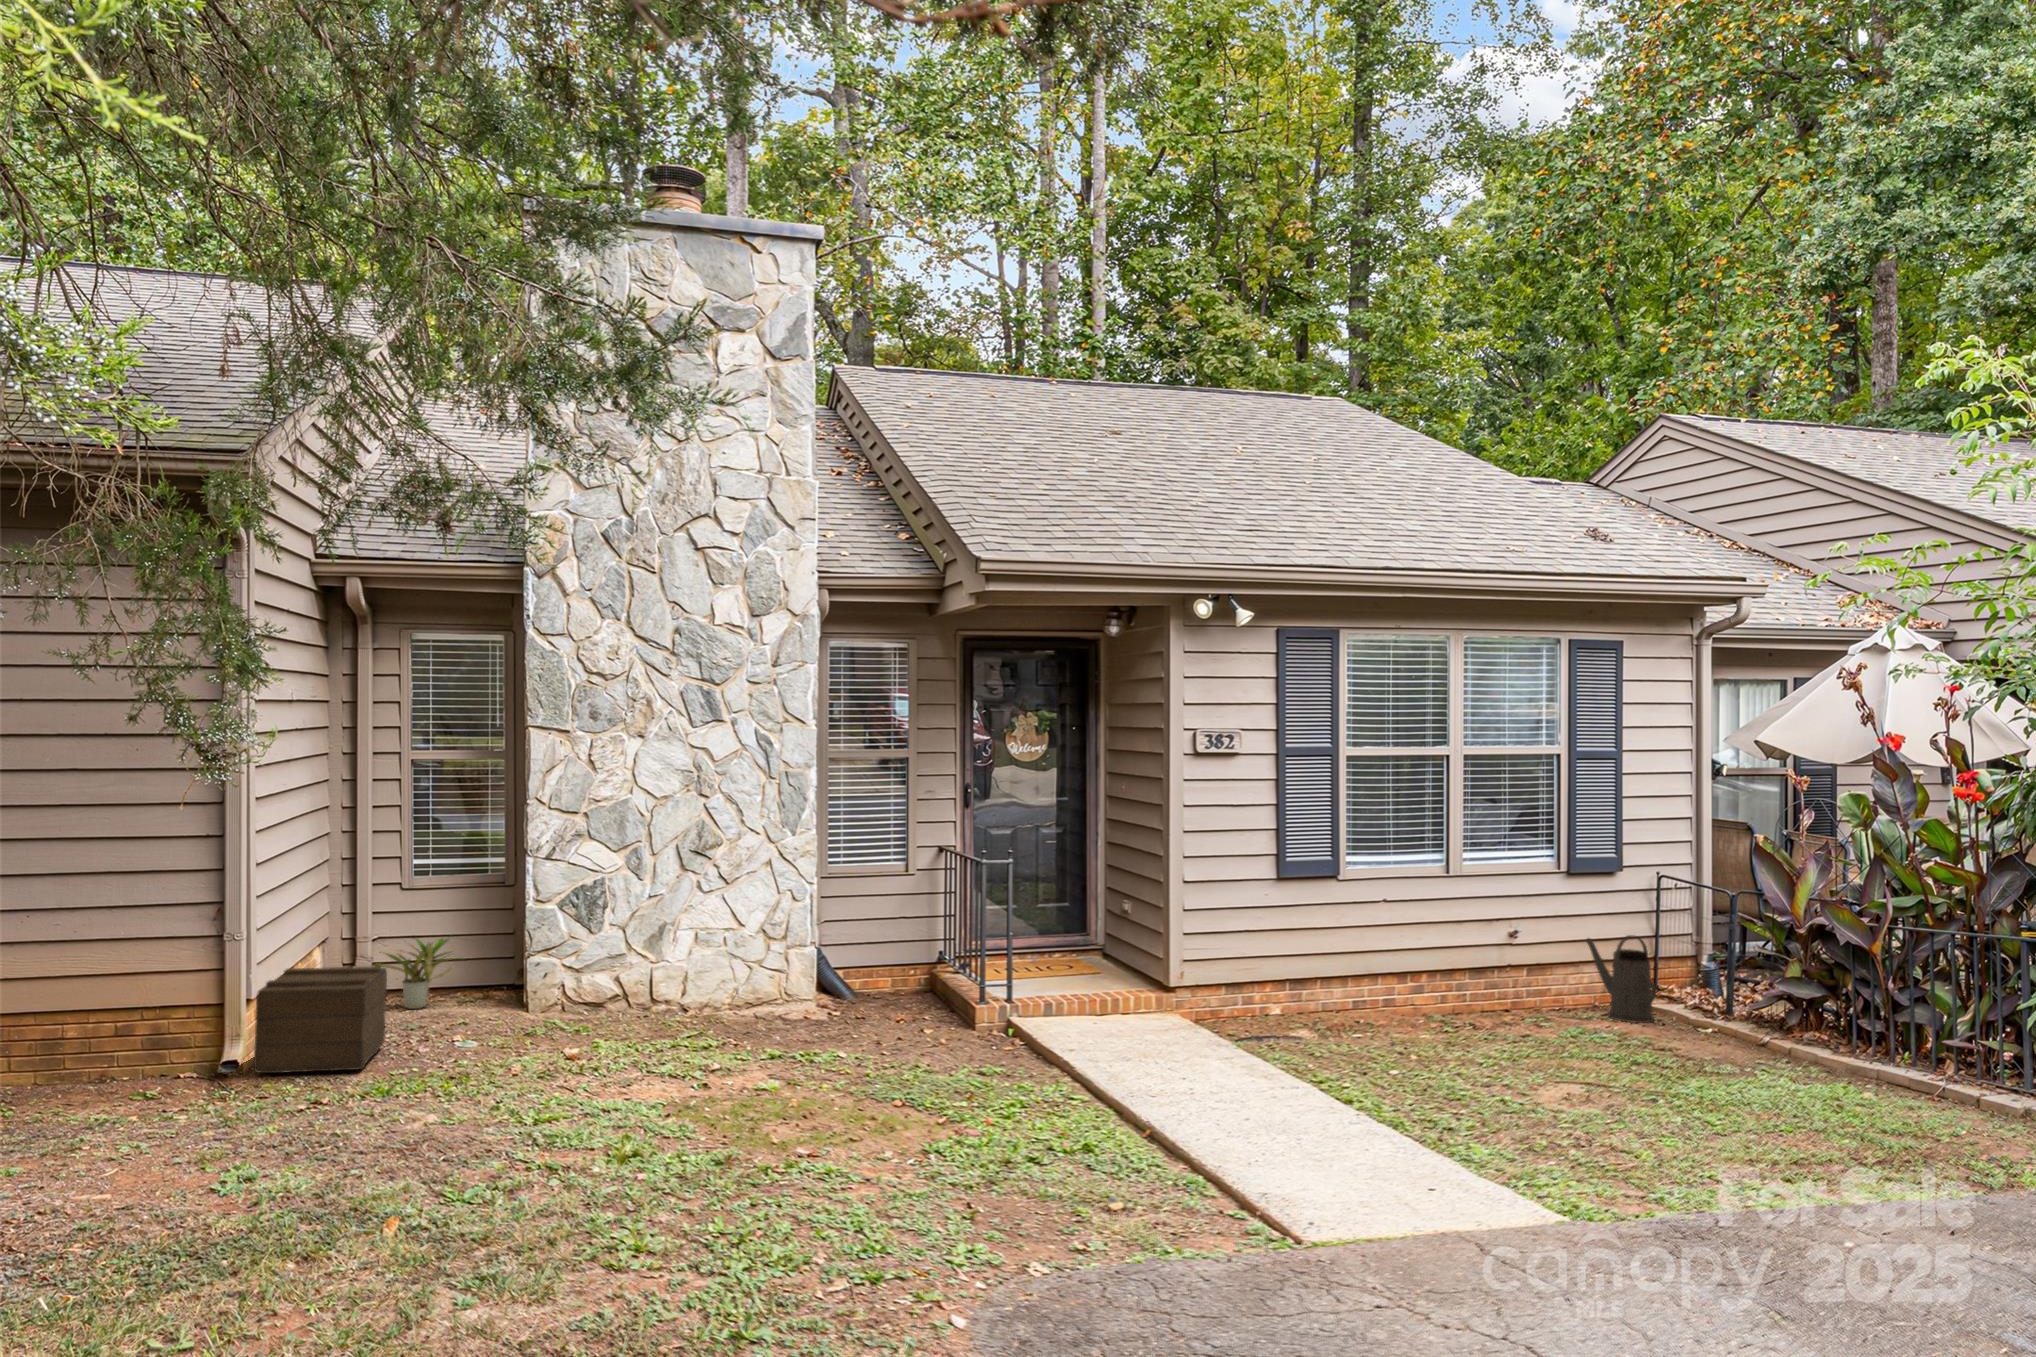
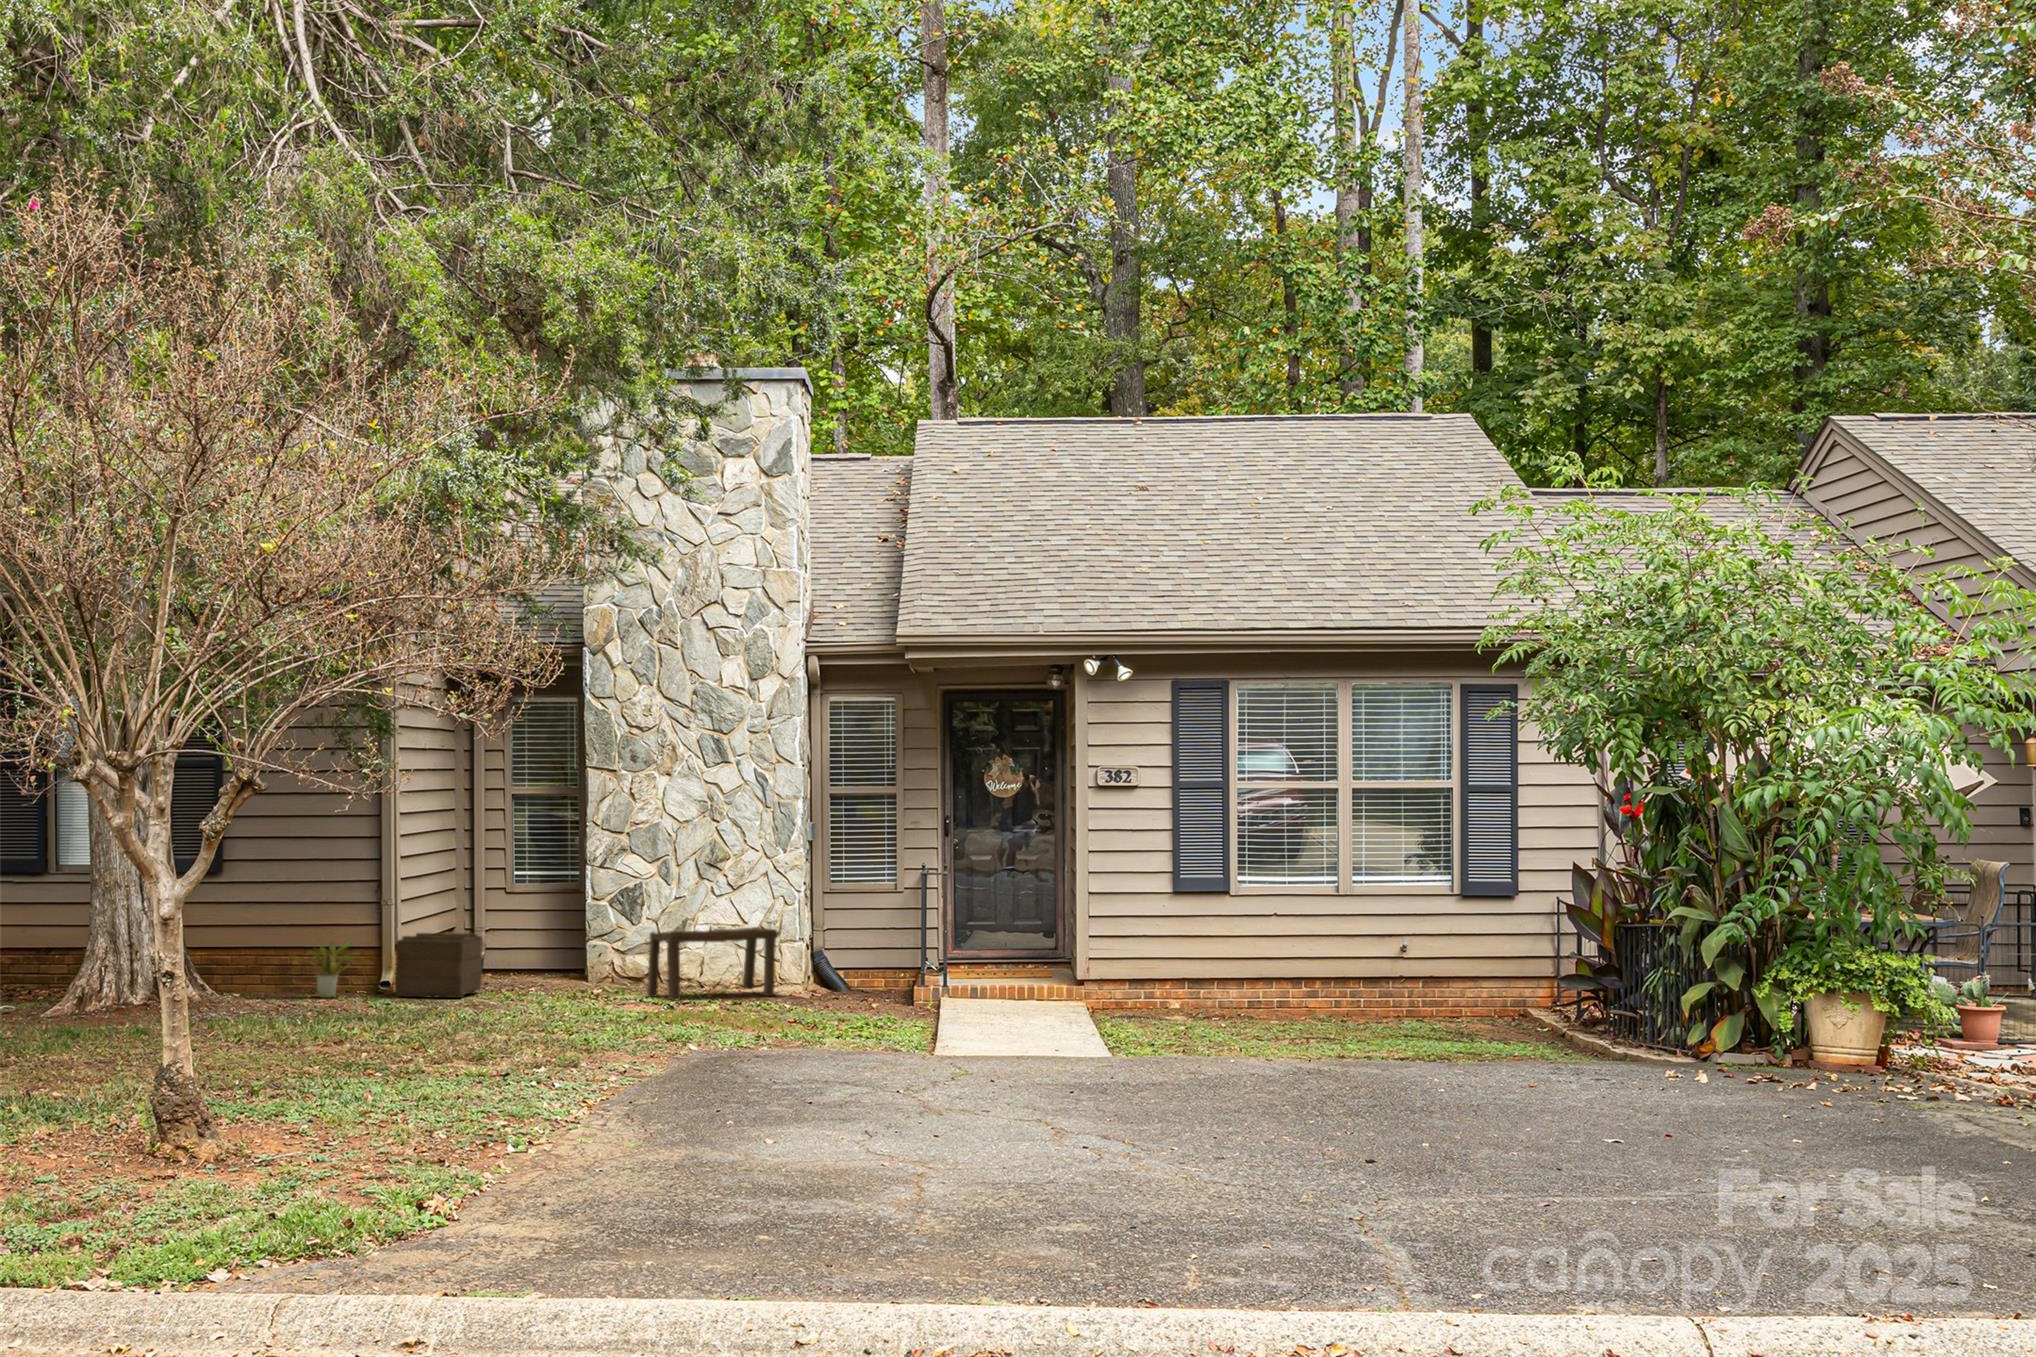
bench: none [627,931,799,1048] -> present [647,927,778,1000]
watering can: present [1586,935,1656,1023] -> none [1474,947,1512,1023]
potted plant: present [374,938,452,1009] -> present [290,940,352,998]

